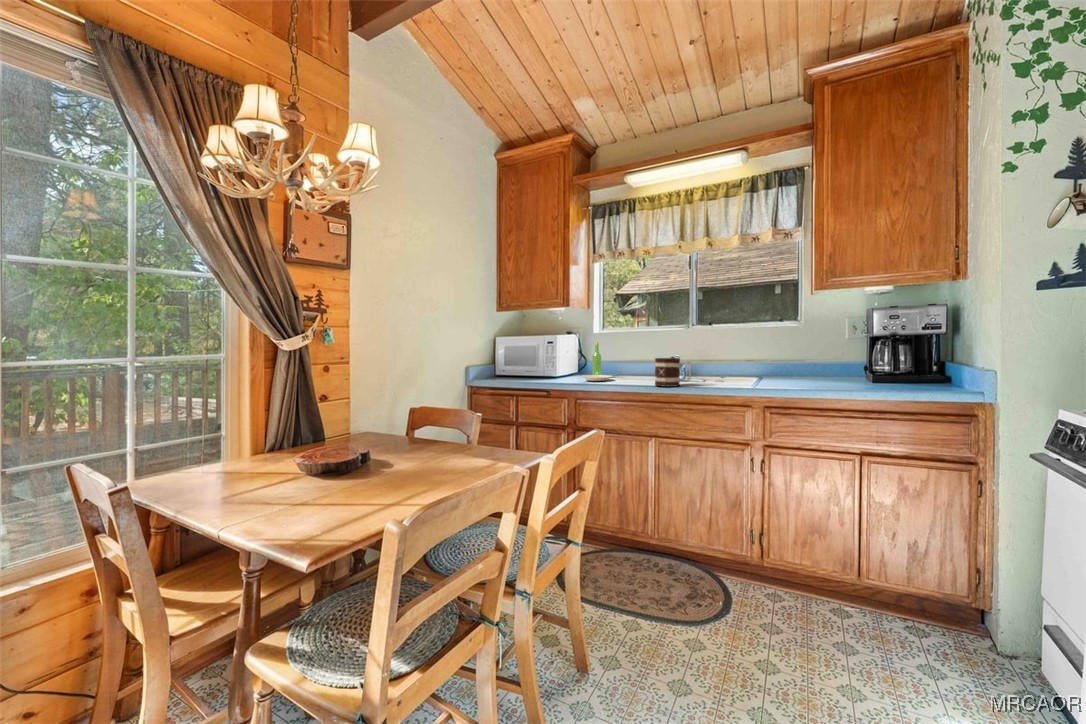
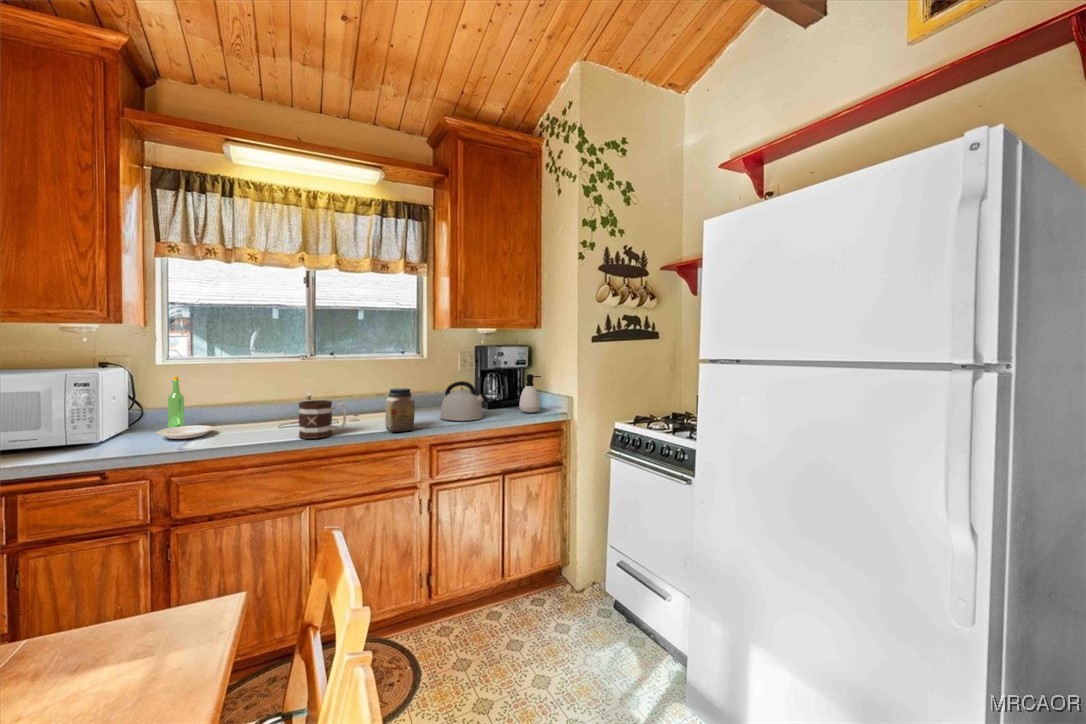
soap dispenser: none [902,339,938,388] -> present [519,374,541,413]
kettle: none [790,346,846,387] -> present [440,381,487,421]
jar: none [724,349,750,388] -> present [385,388,415,432]

